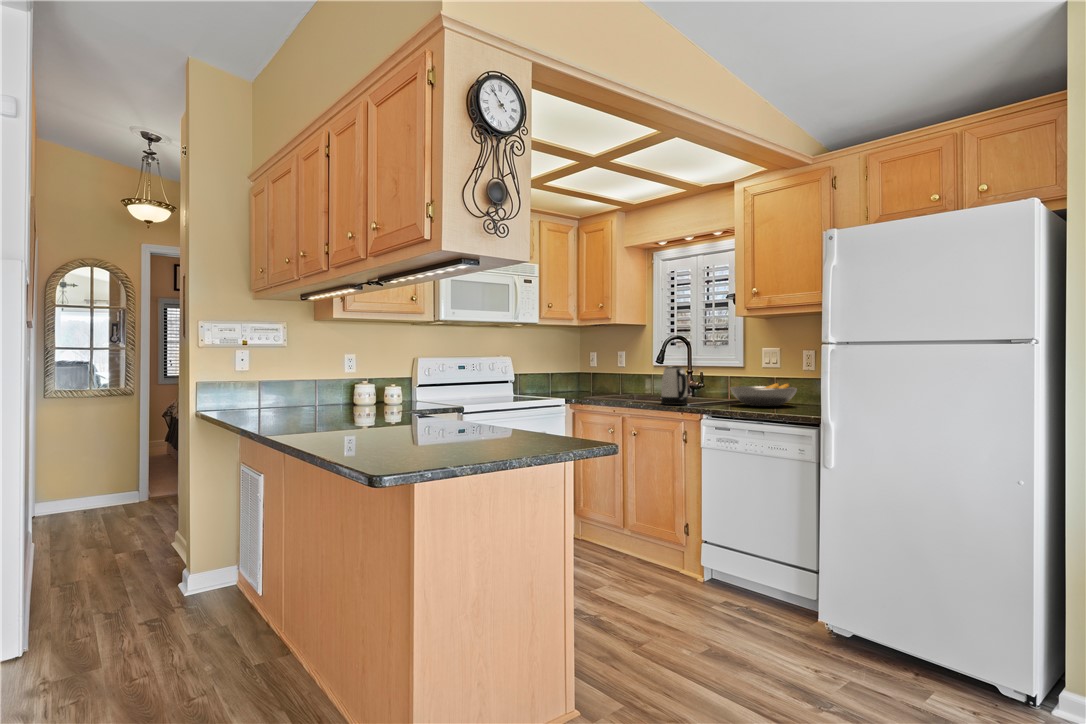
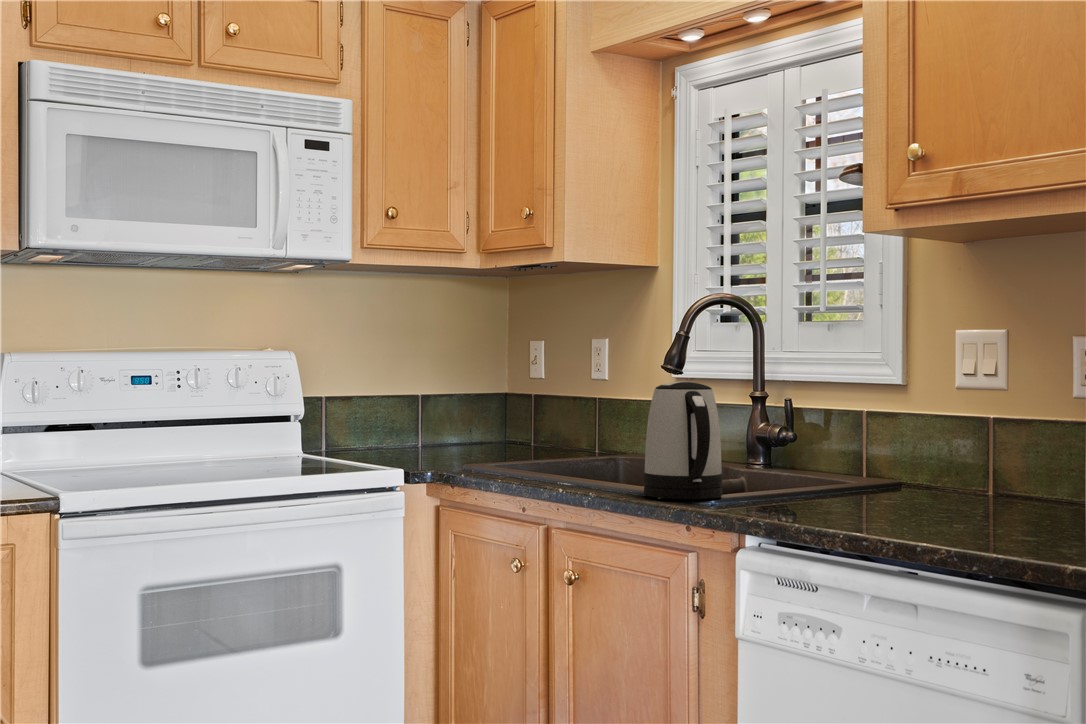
fruit bowl: present [730,383,797,406] -> none [844,439,1051,510]

